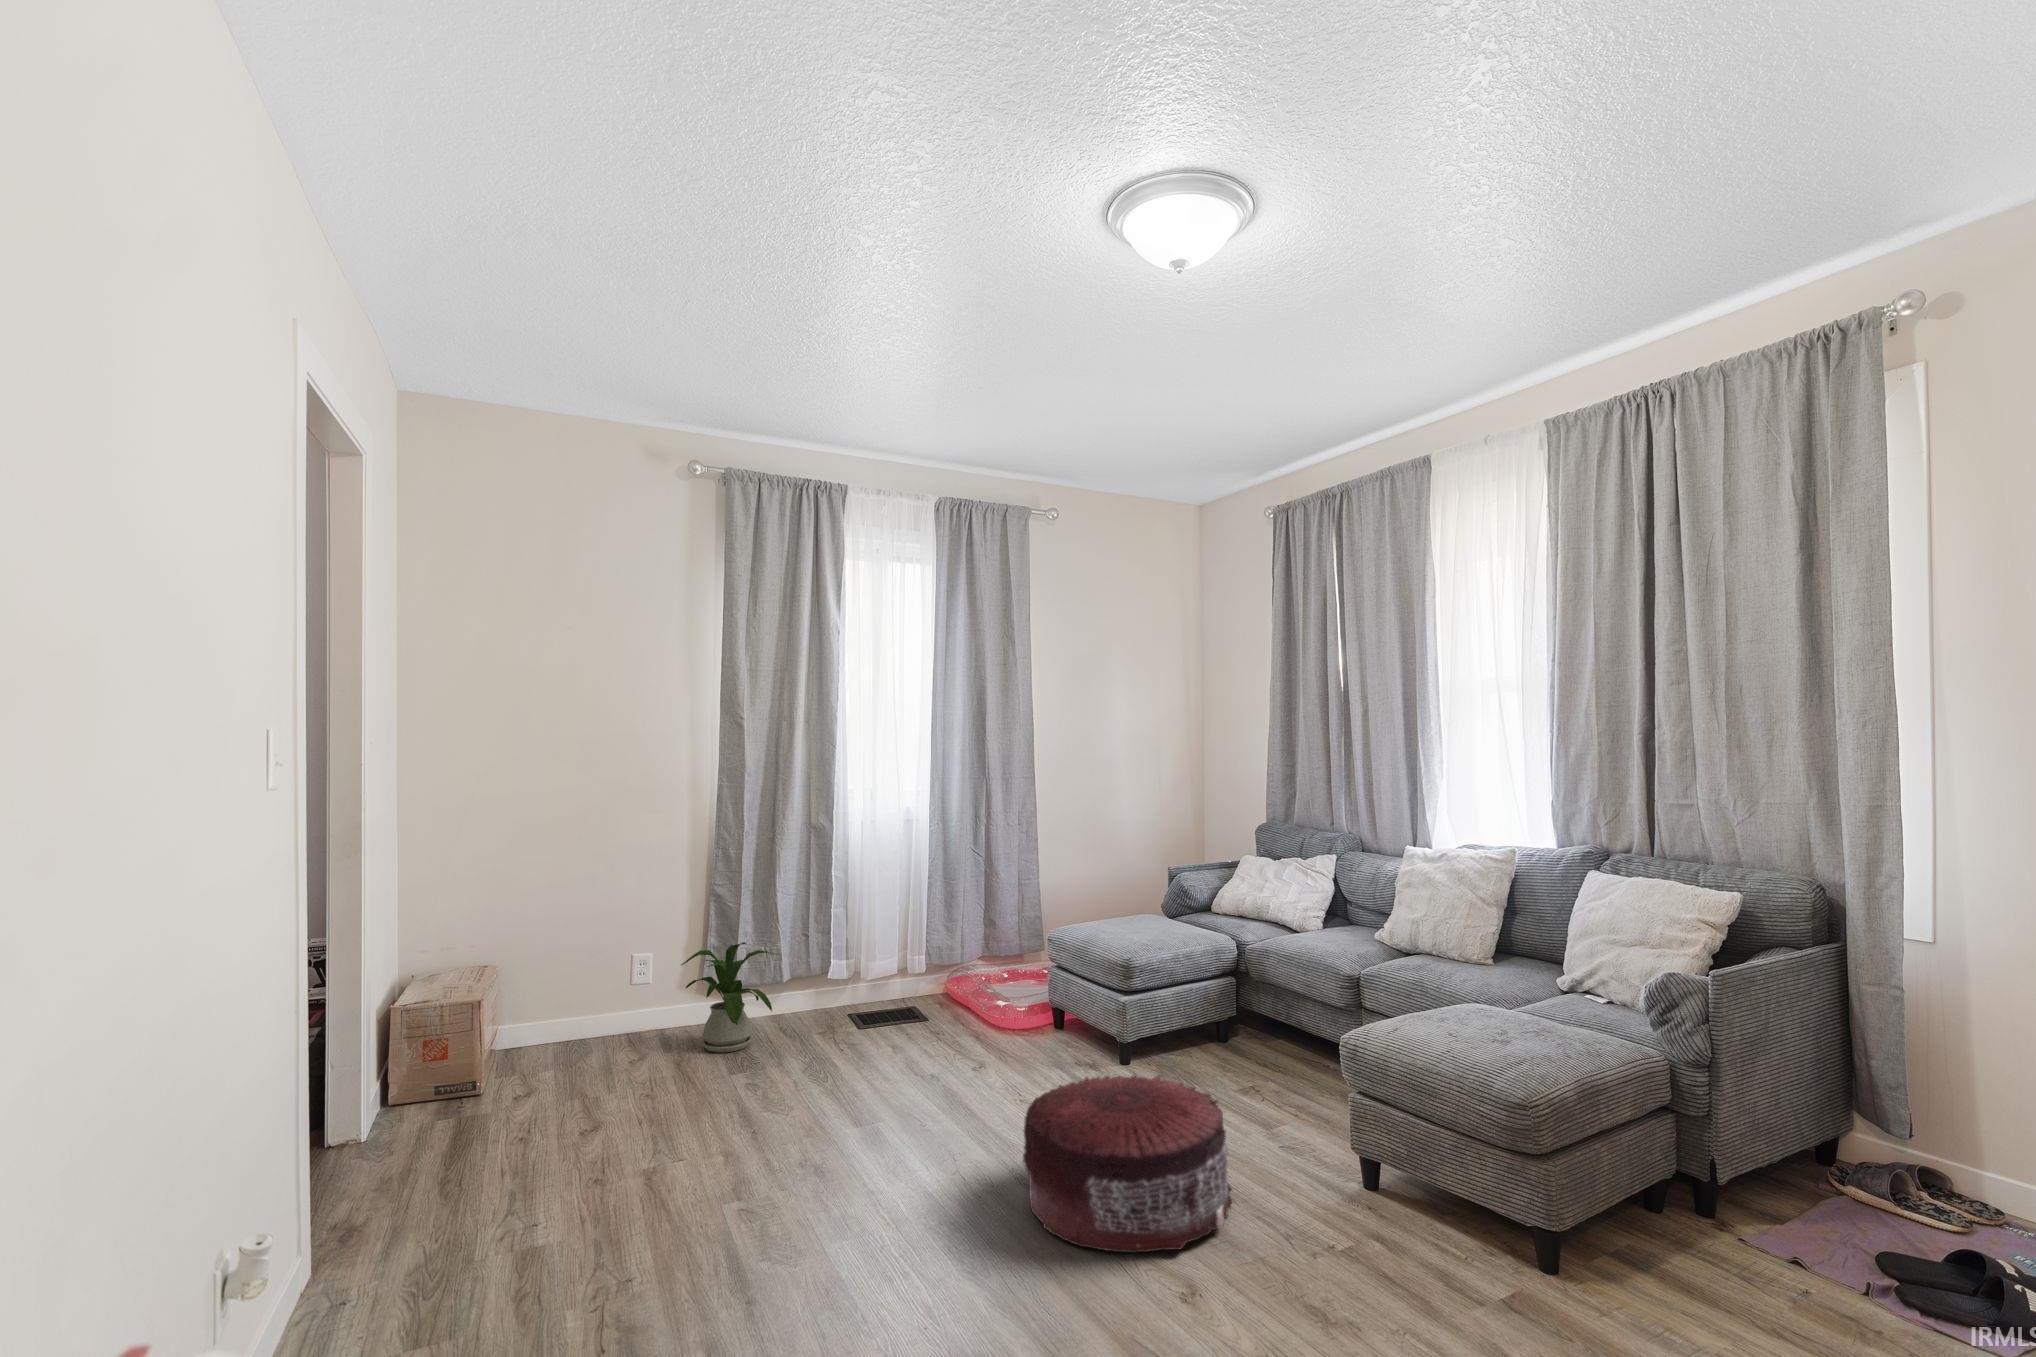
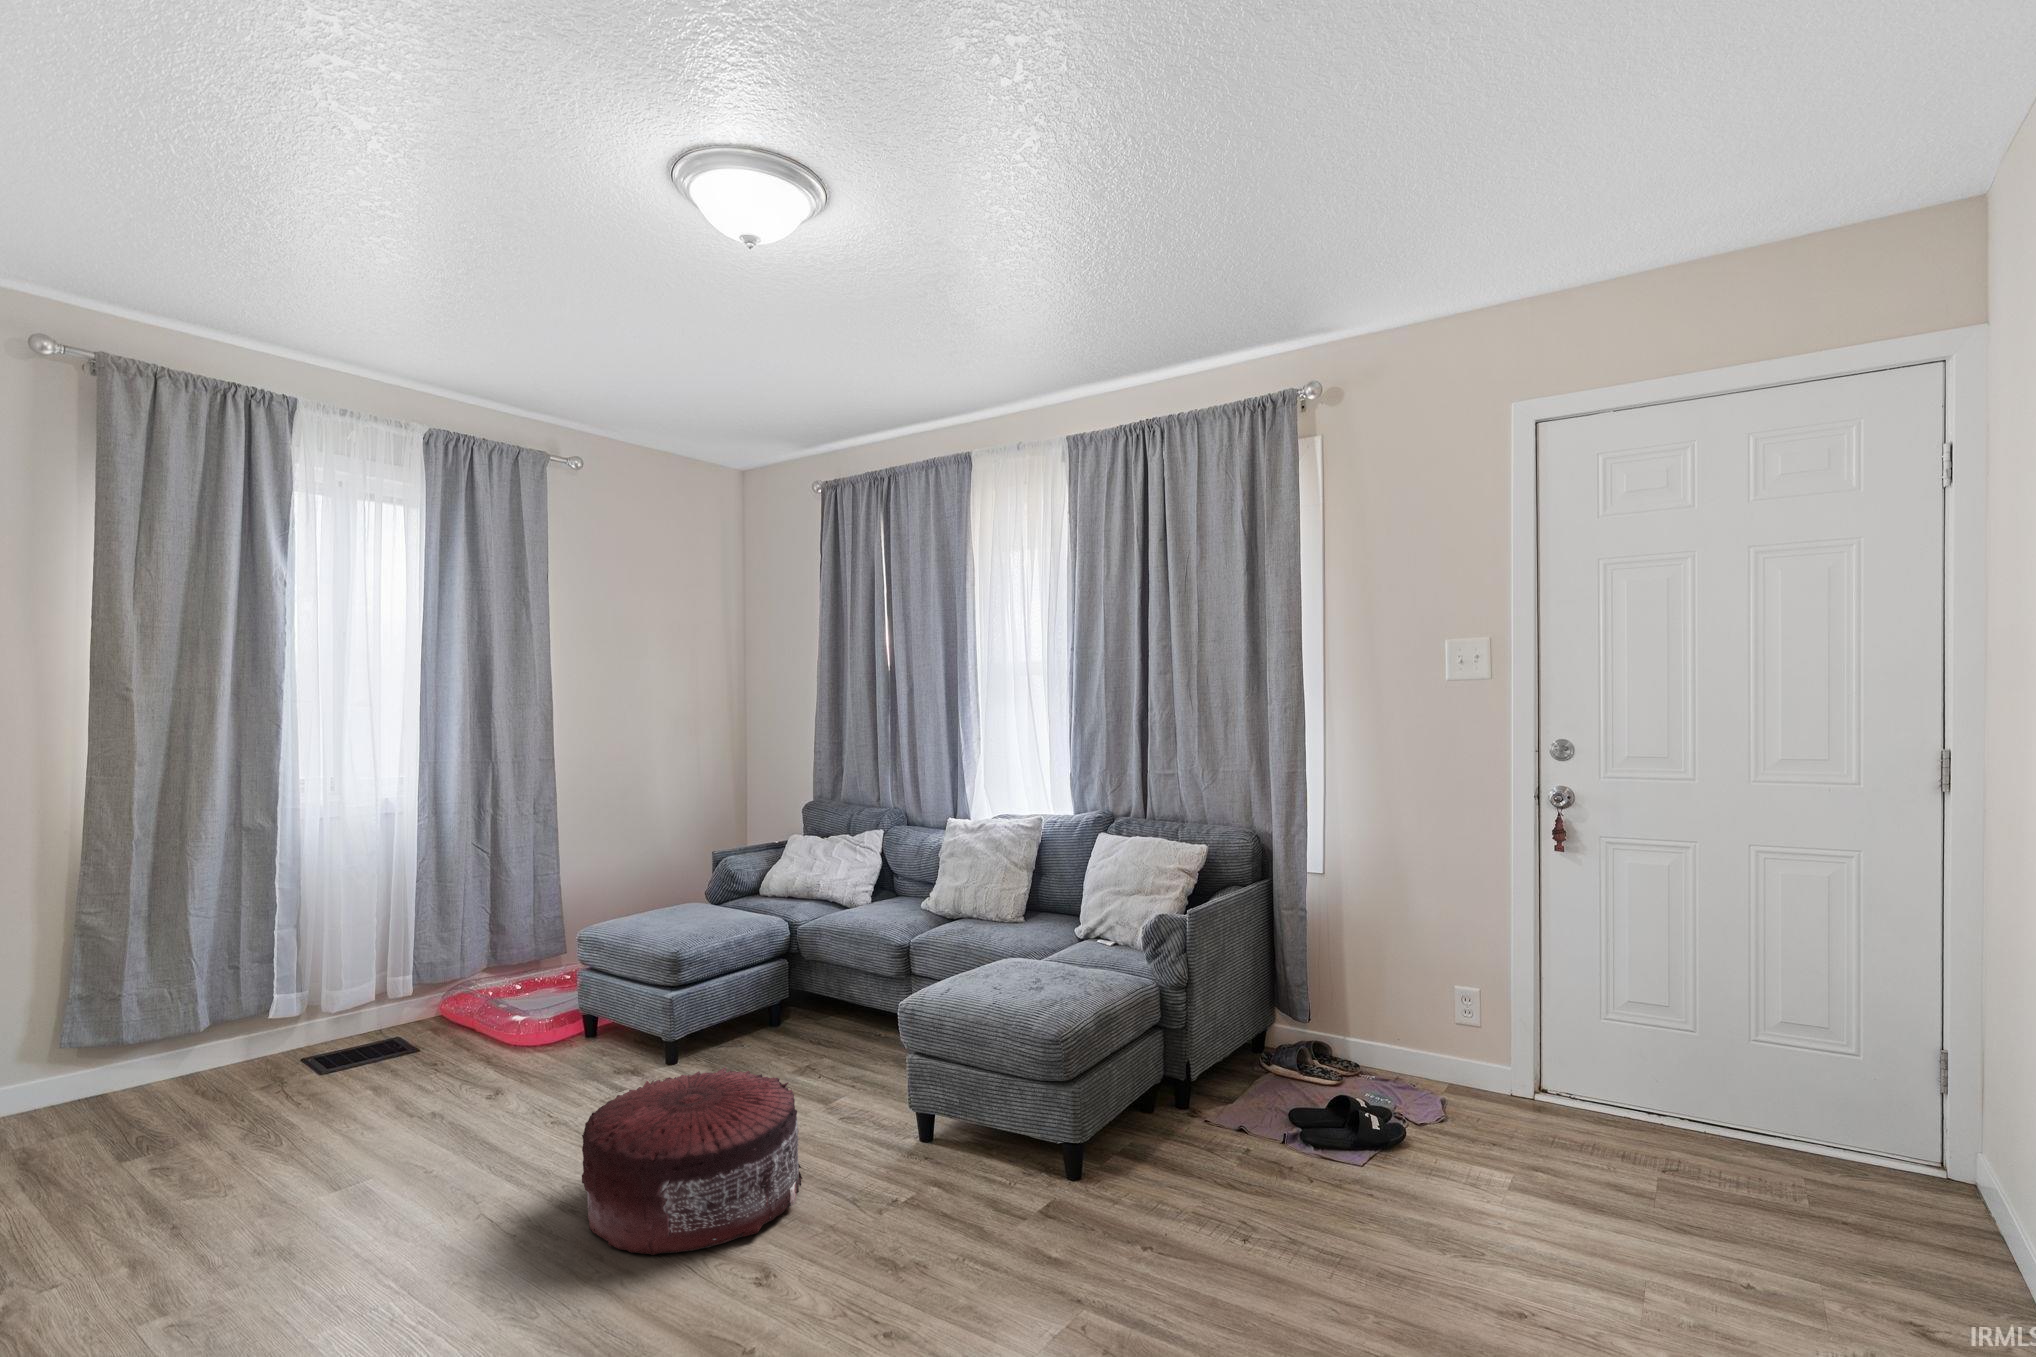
house plant: present [681,942,778,1052] -> none [56,987,216,1133]

